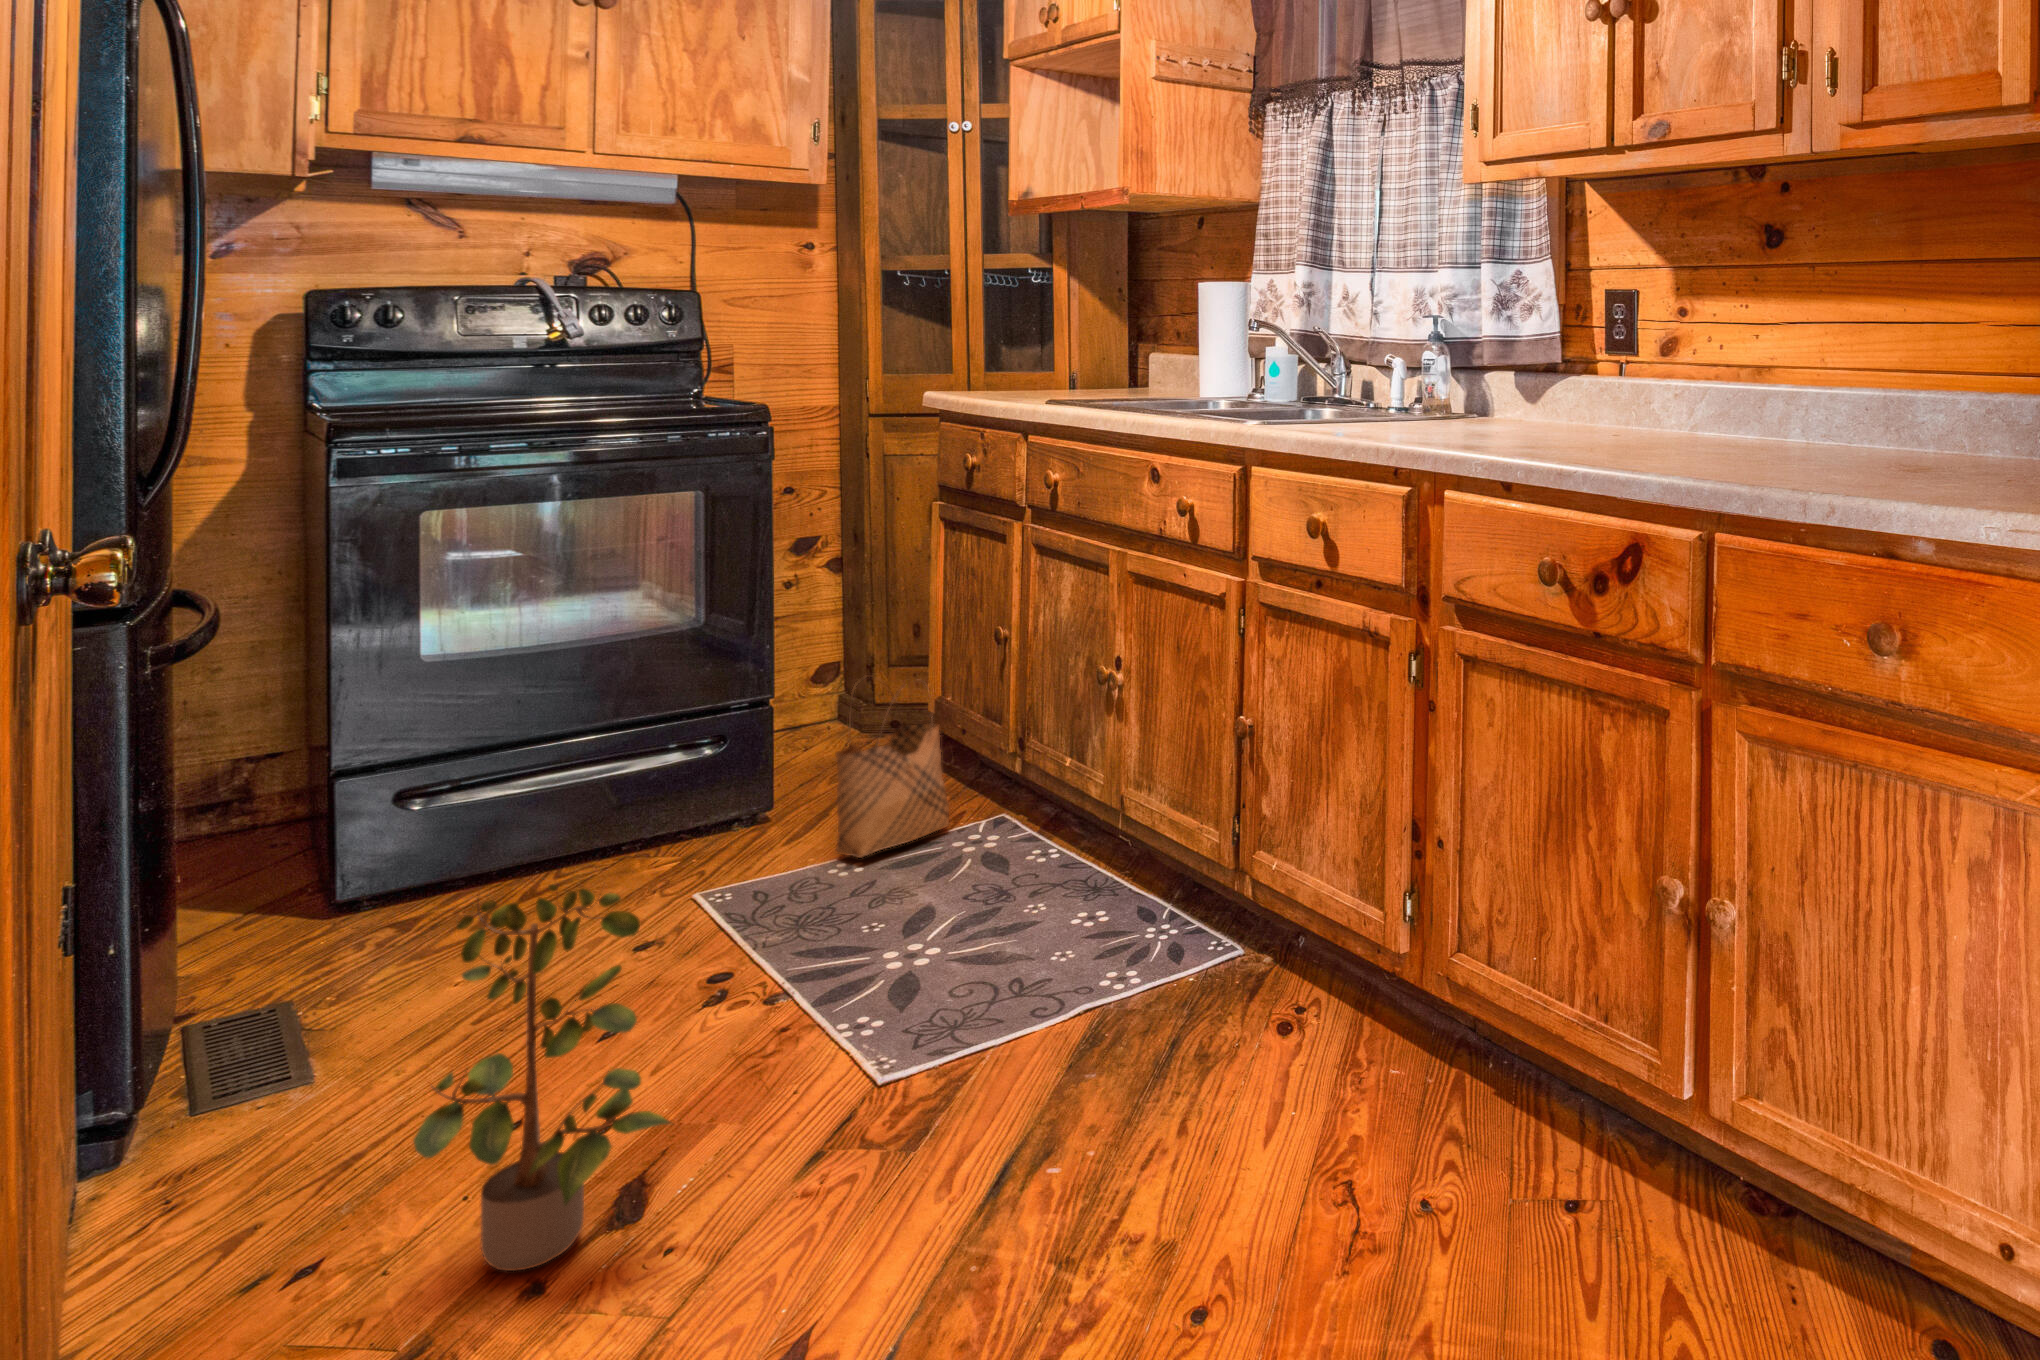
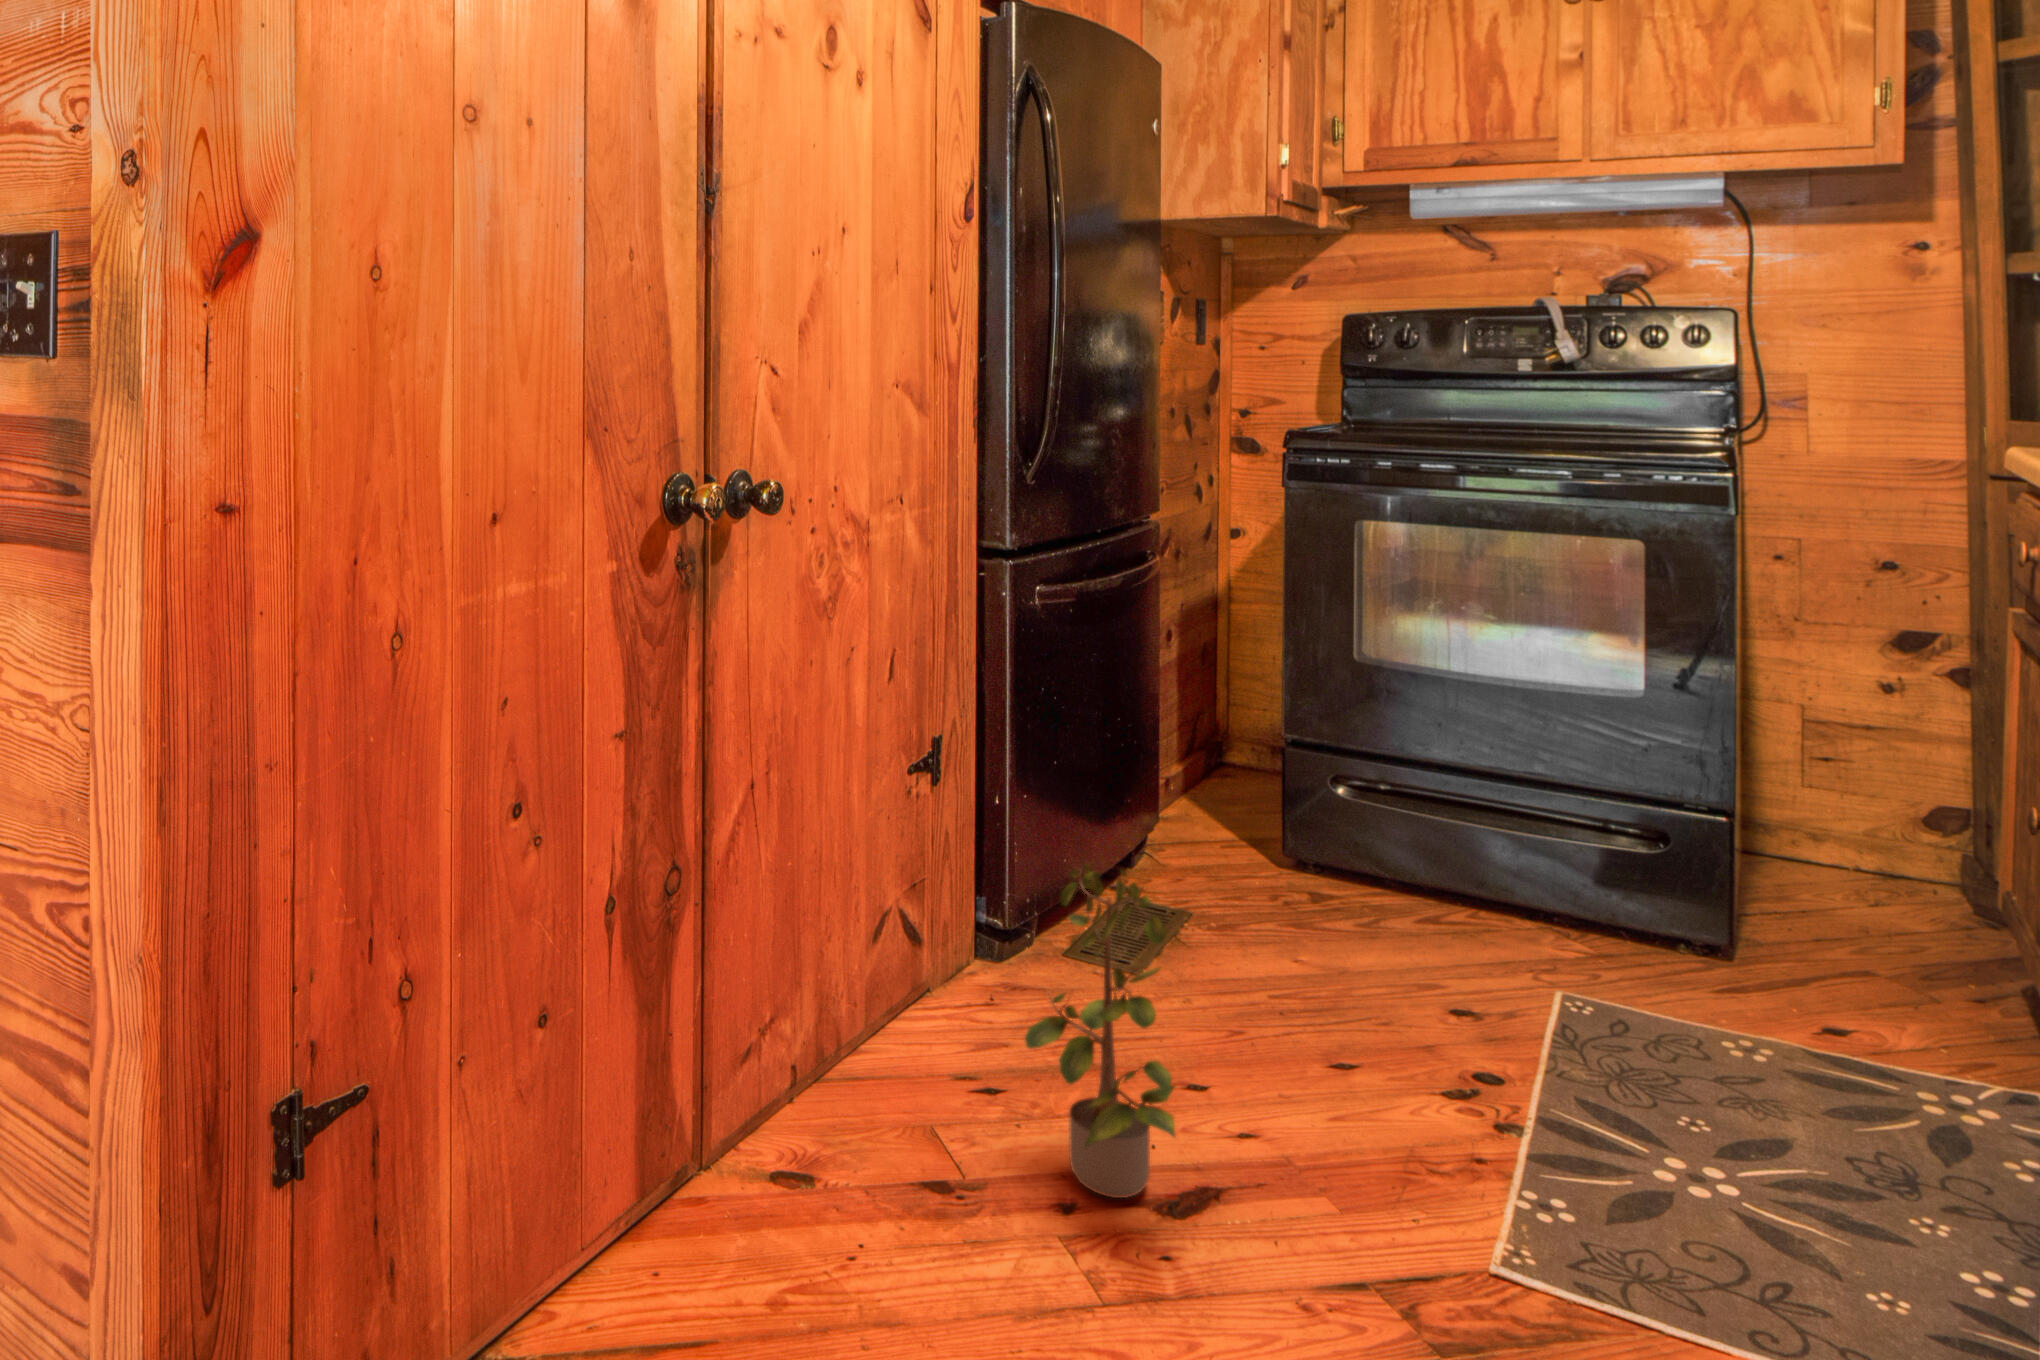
woven basket: present [835,676,949,858] -> none [1739,815,1948,1070]

